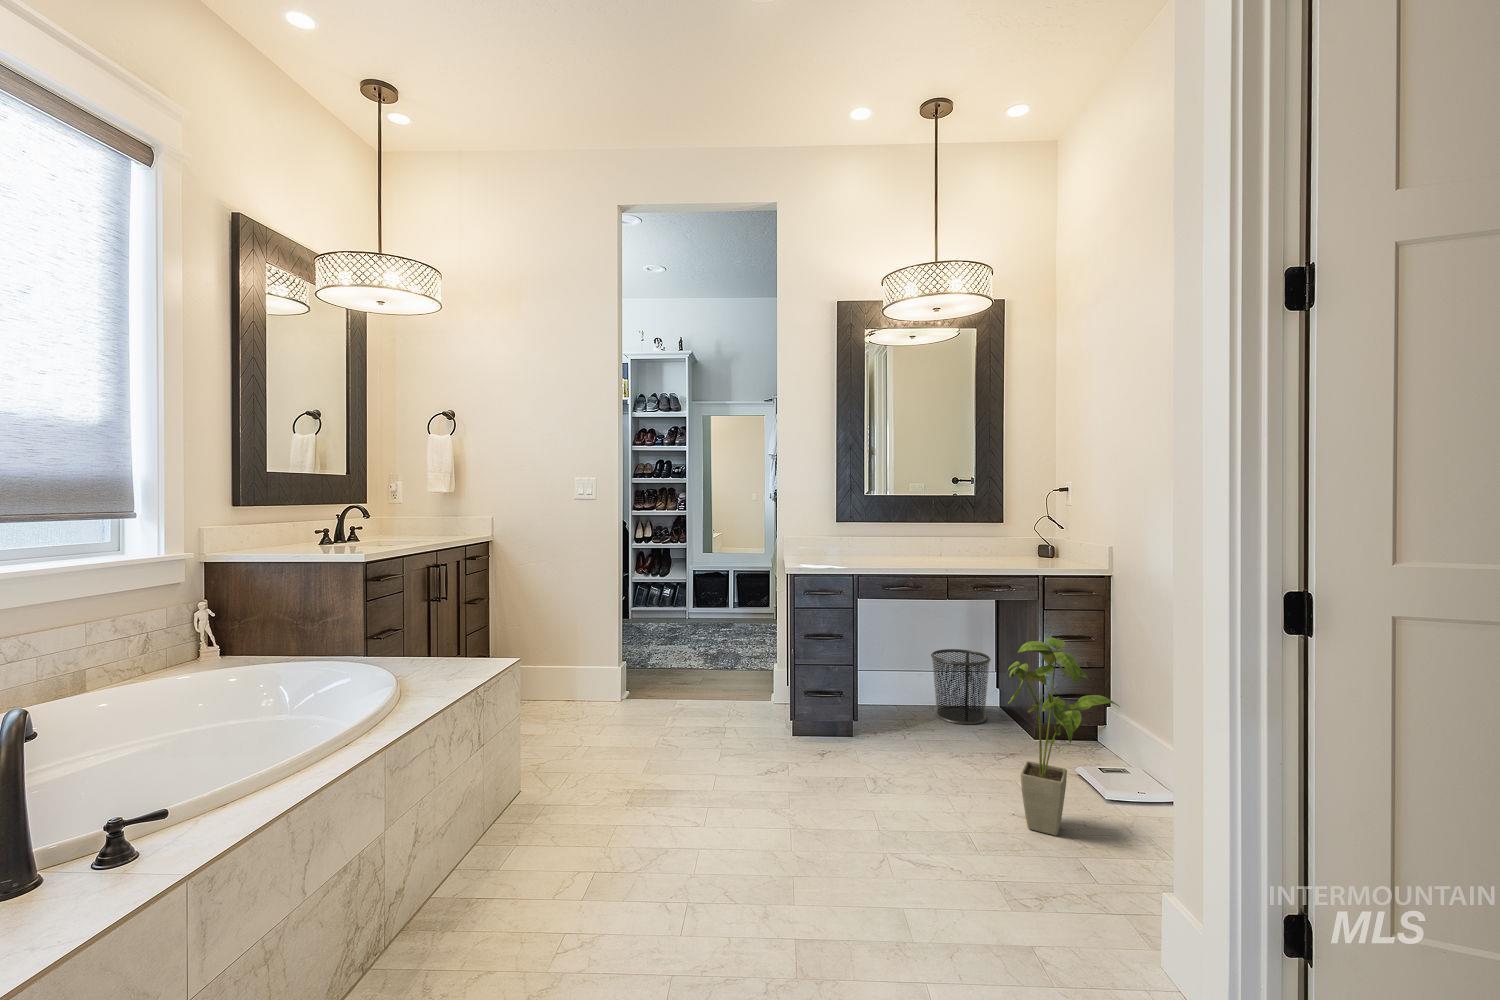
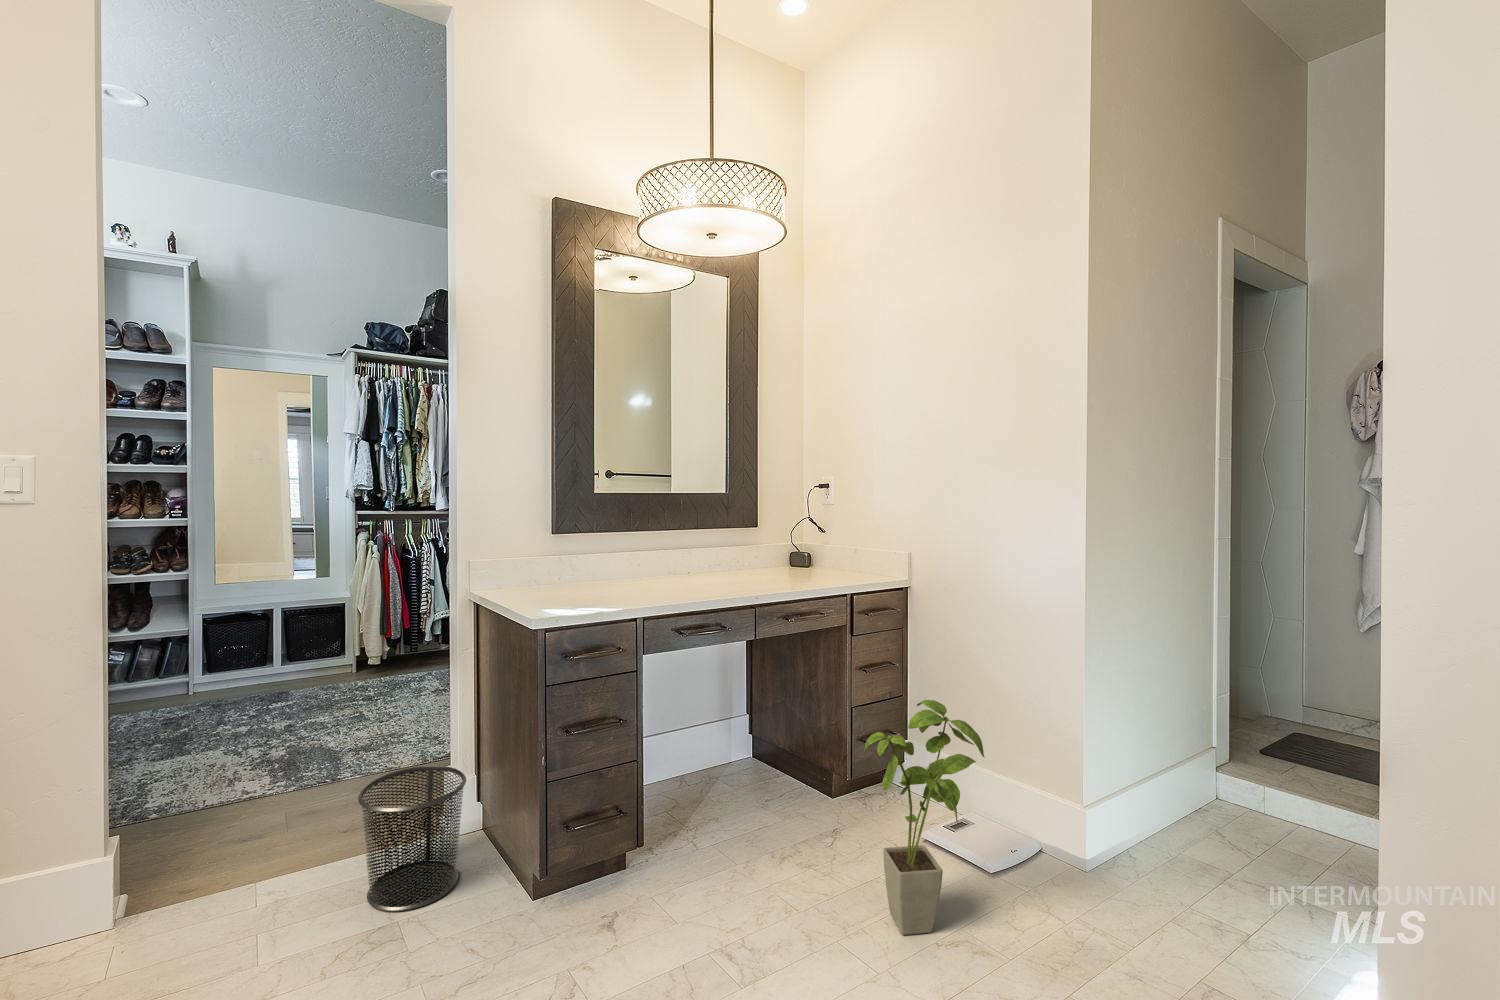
waste bin: present [931,649,991,725] -> present [358,765,466,912]

